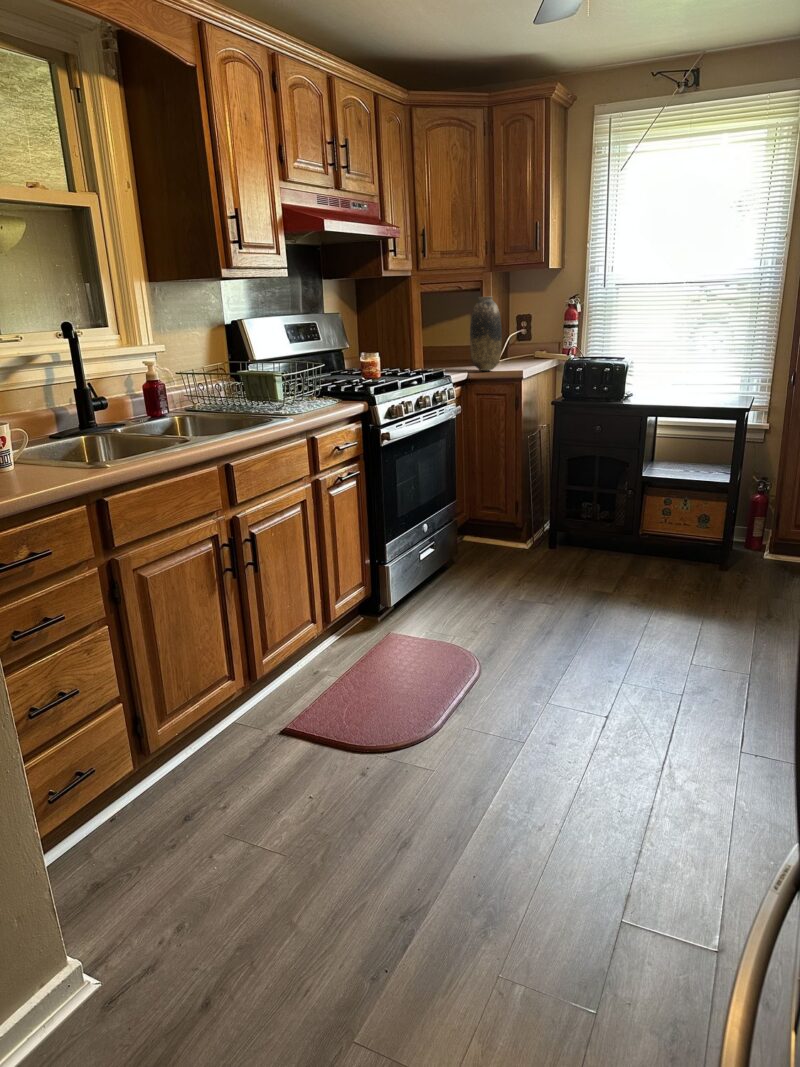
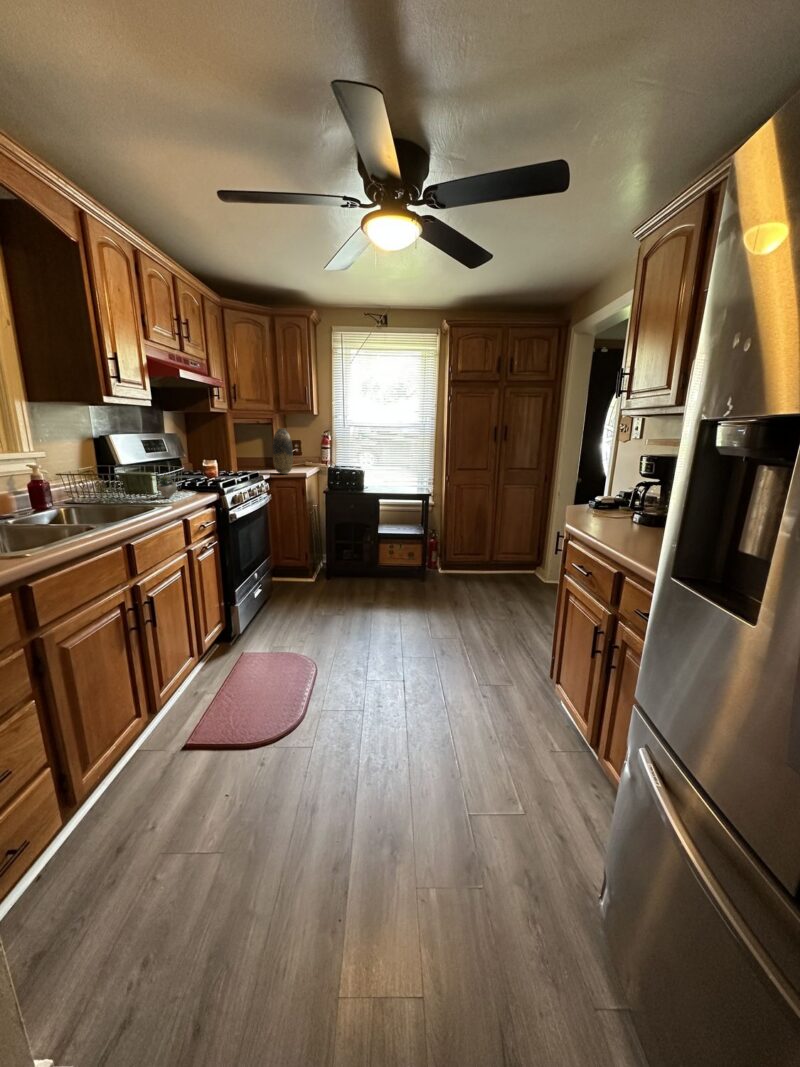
succulent plant: none [281,368,315,405] -> present [157,474,177,498]

